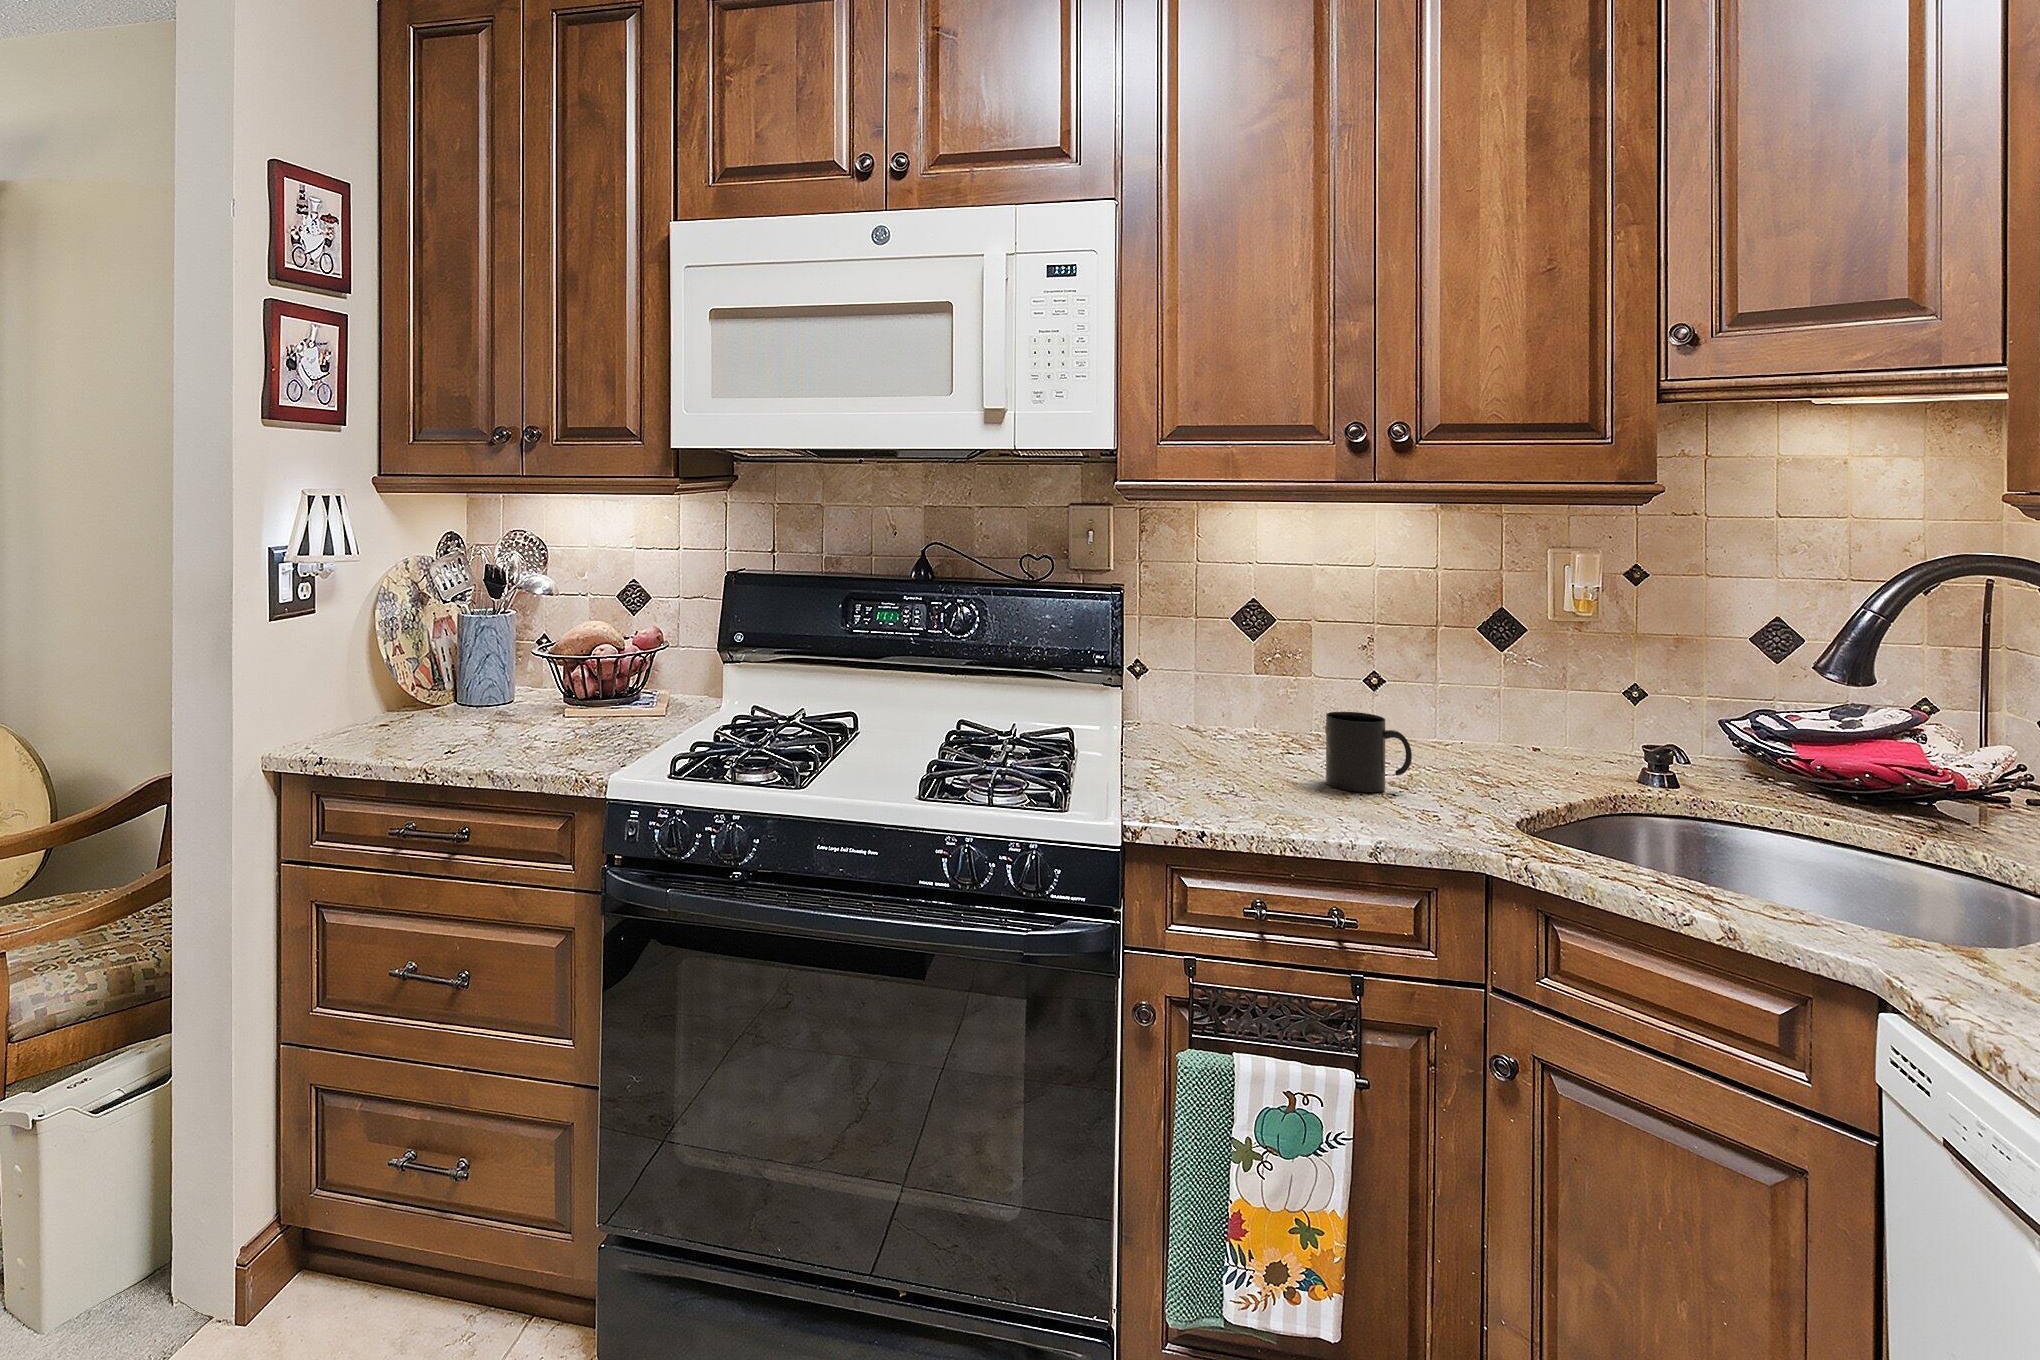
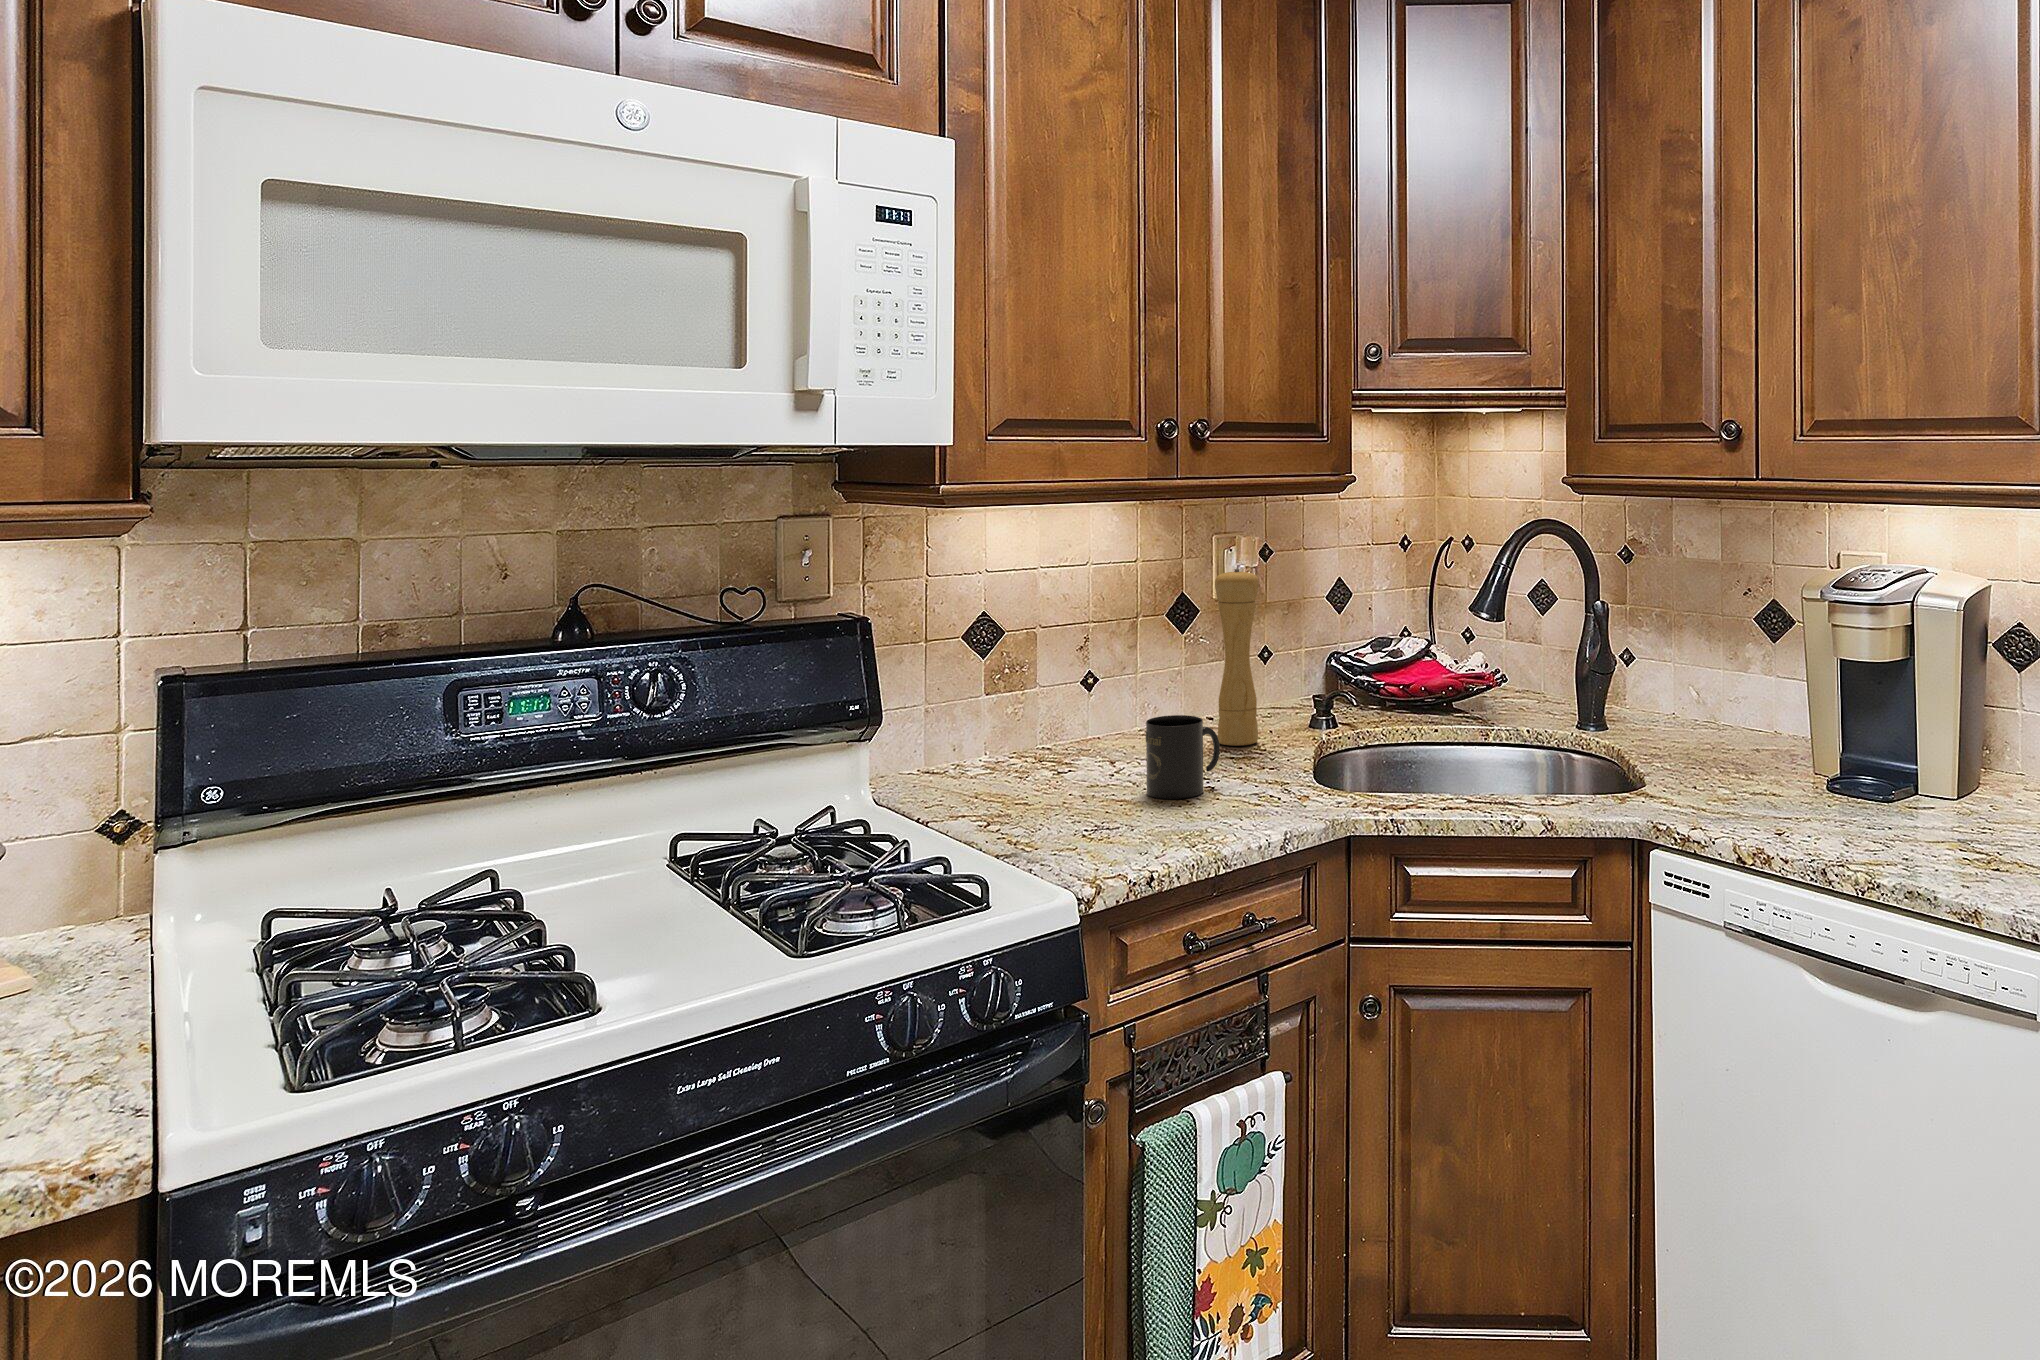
pepper mill: none [1499,588,1553,775] -> present [1215,569,1259,746]

